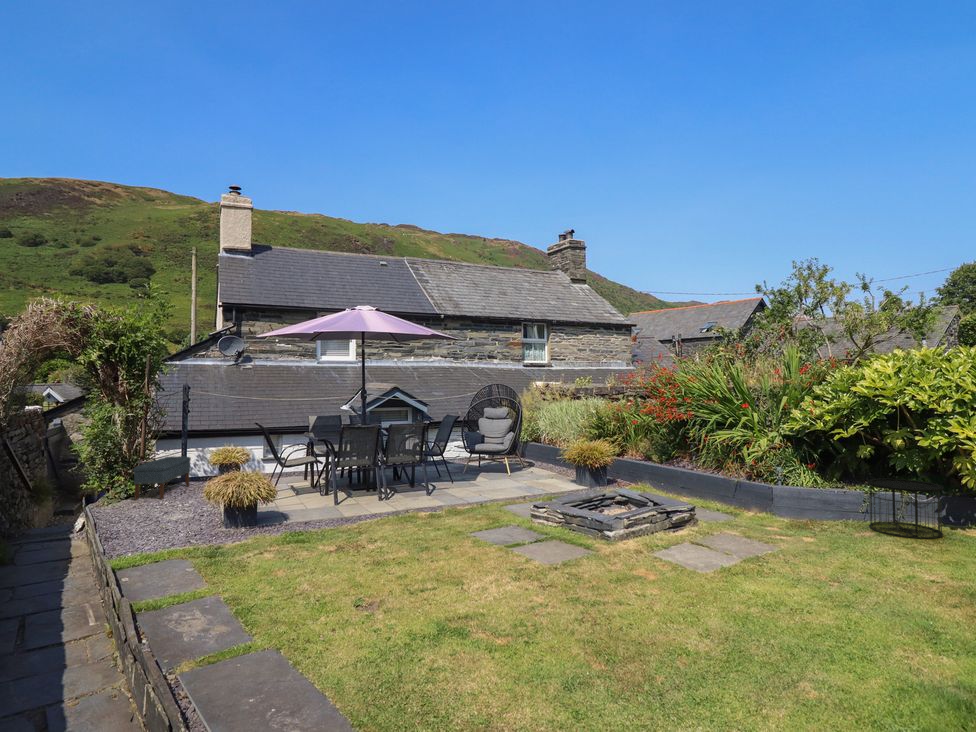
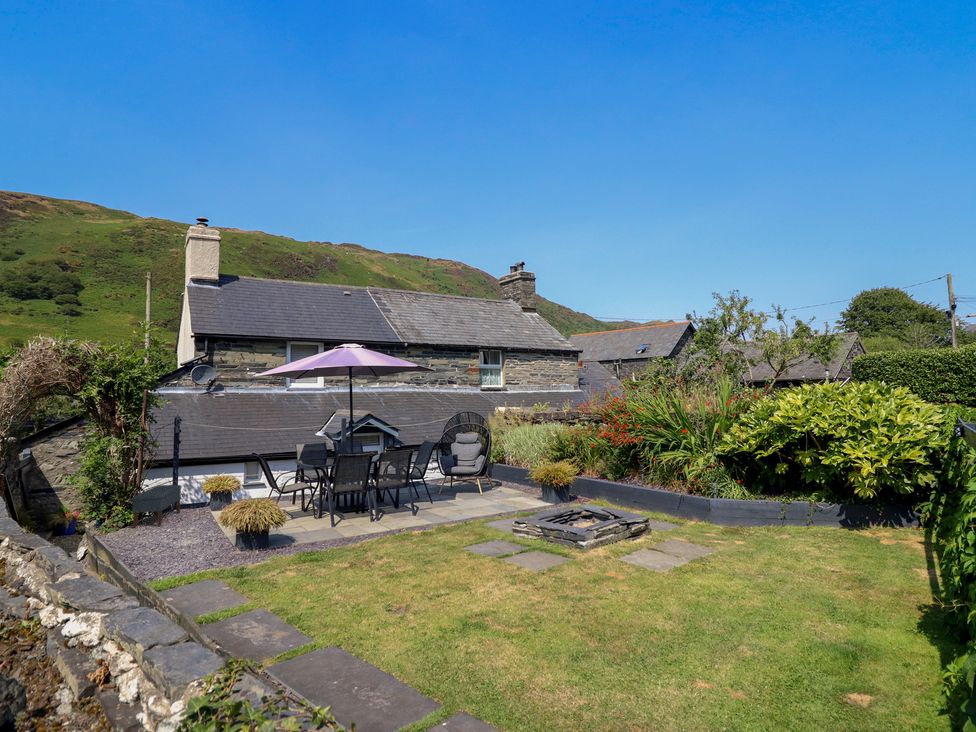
side table: present [867,479,944,539] -> none [784,490,842,539]

